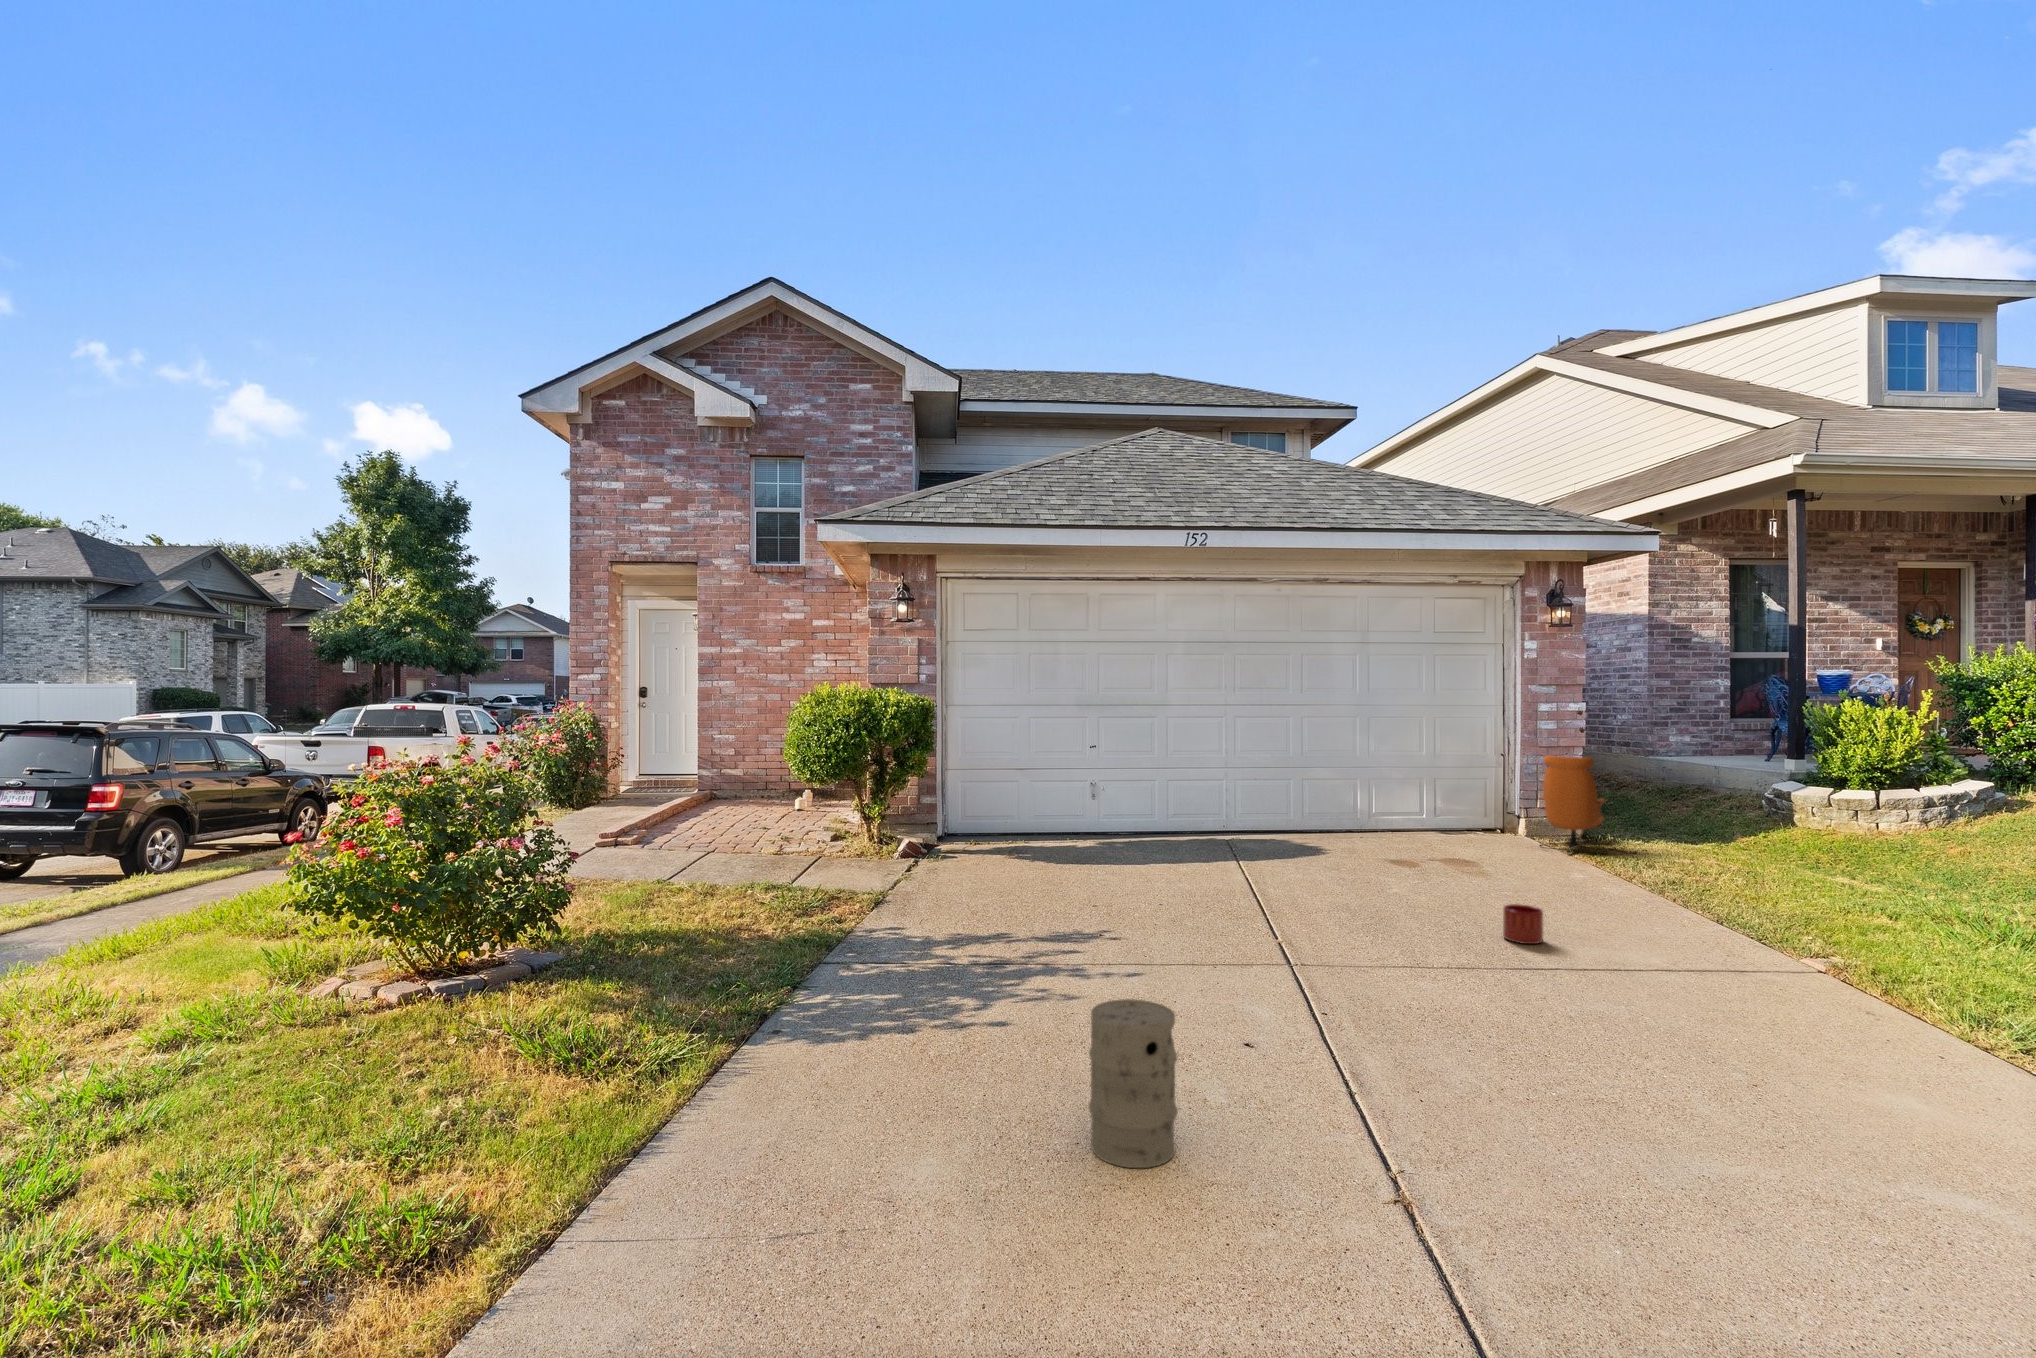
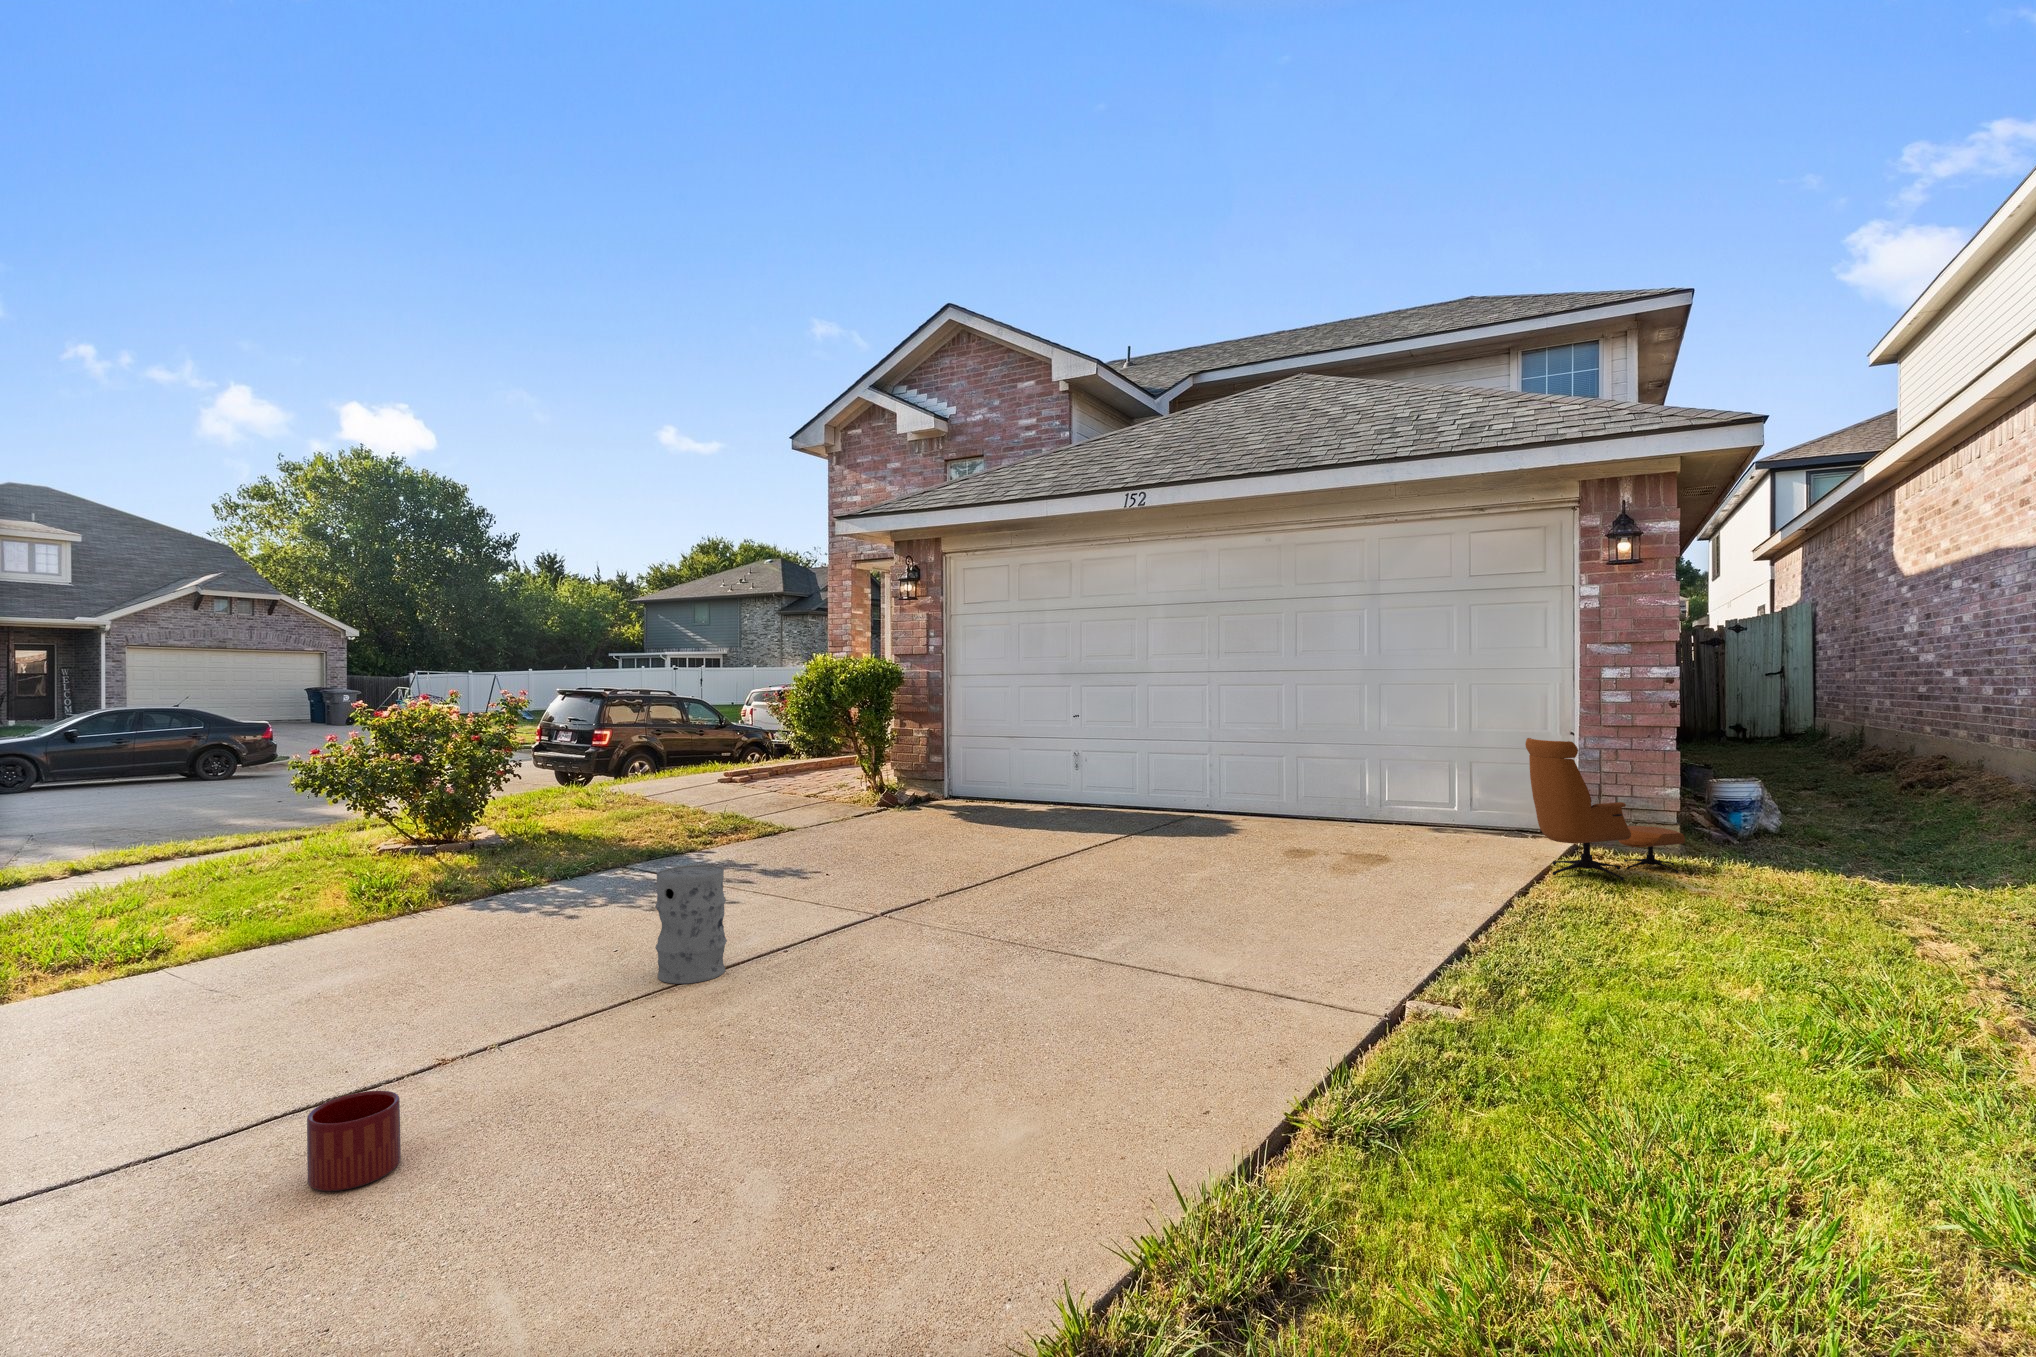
planter: present [1503,904,1543,944] -> present [307,1091,401,1191]
trash can: present [1089,999,1178,1168] -> present [655,865,727,984]

